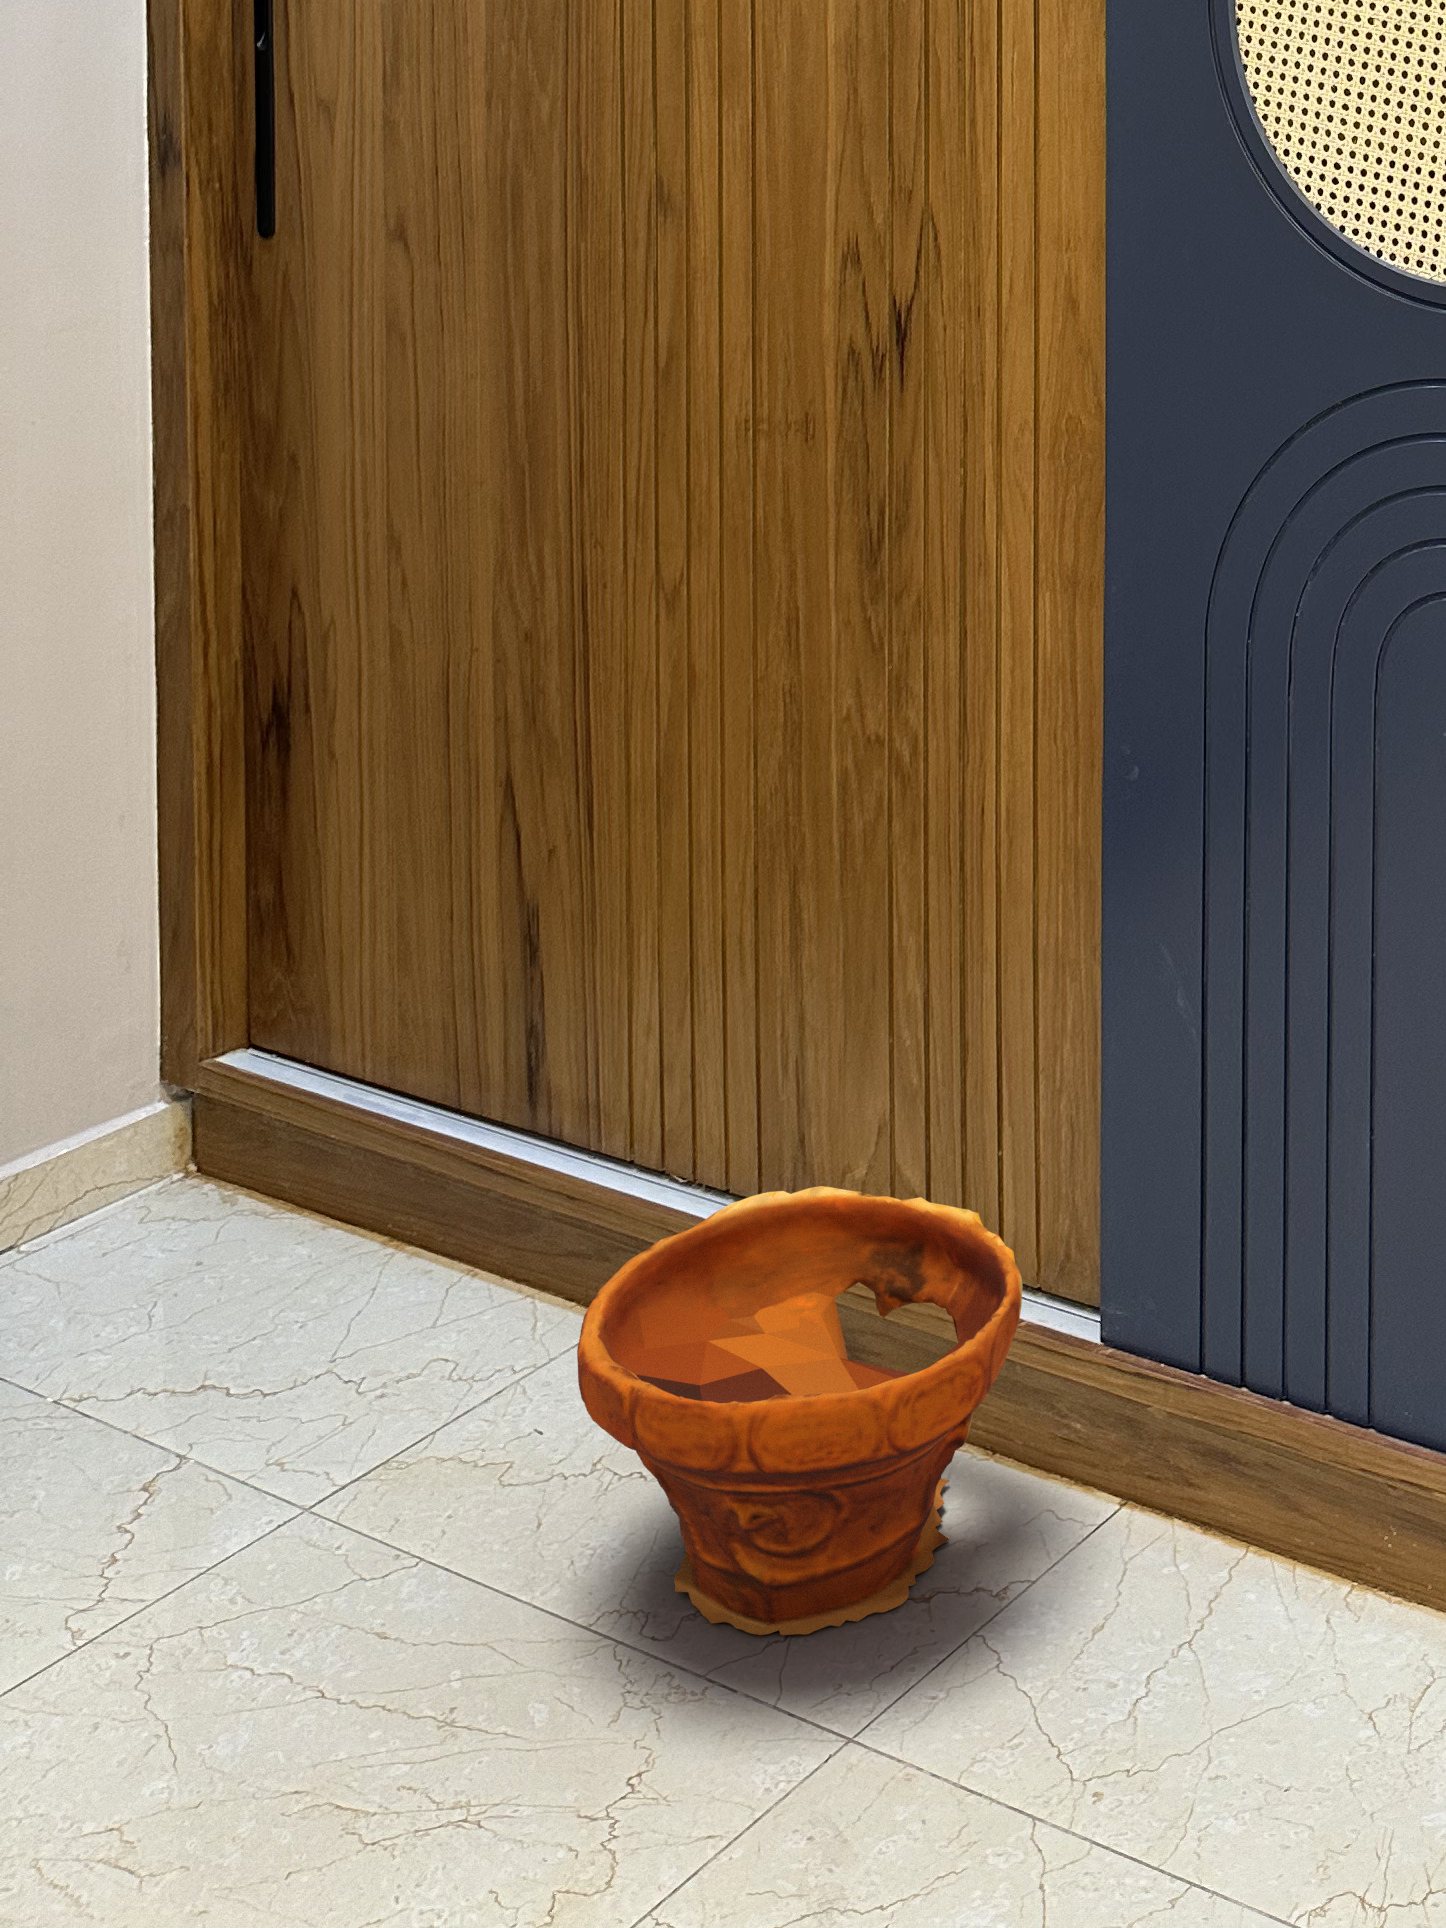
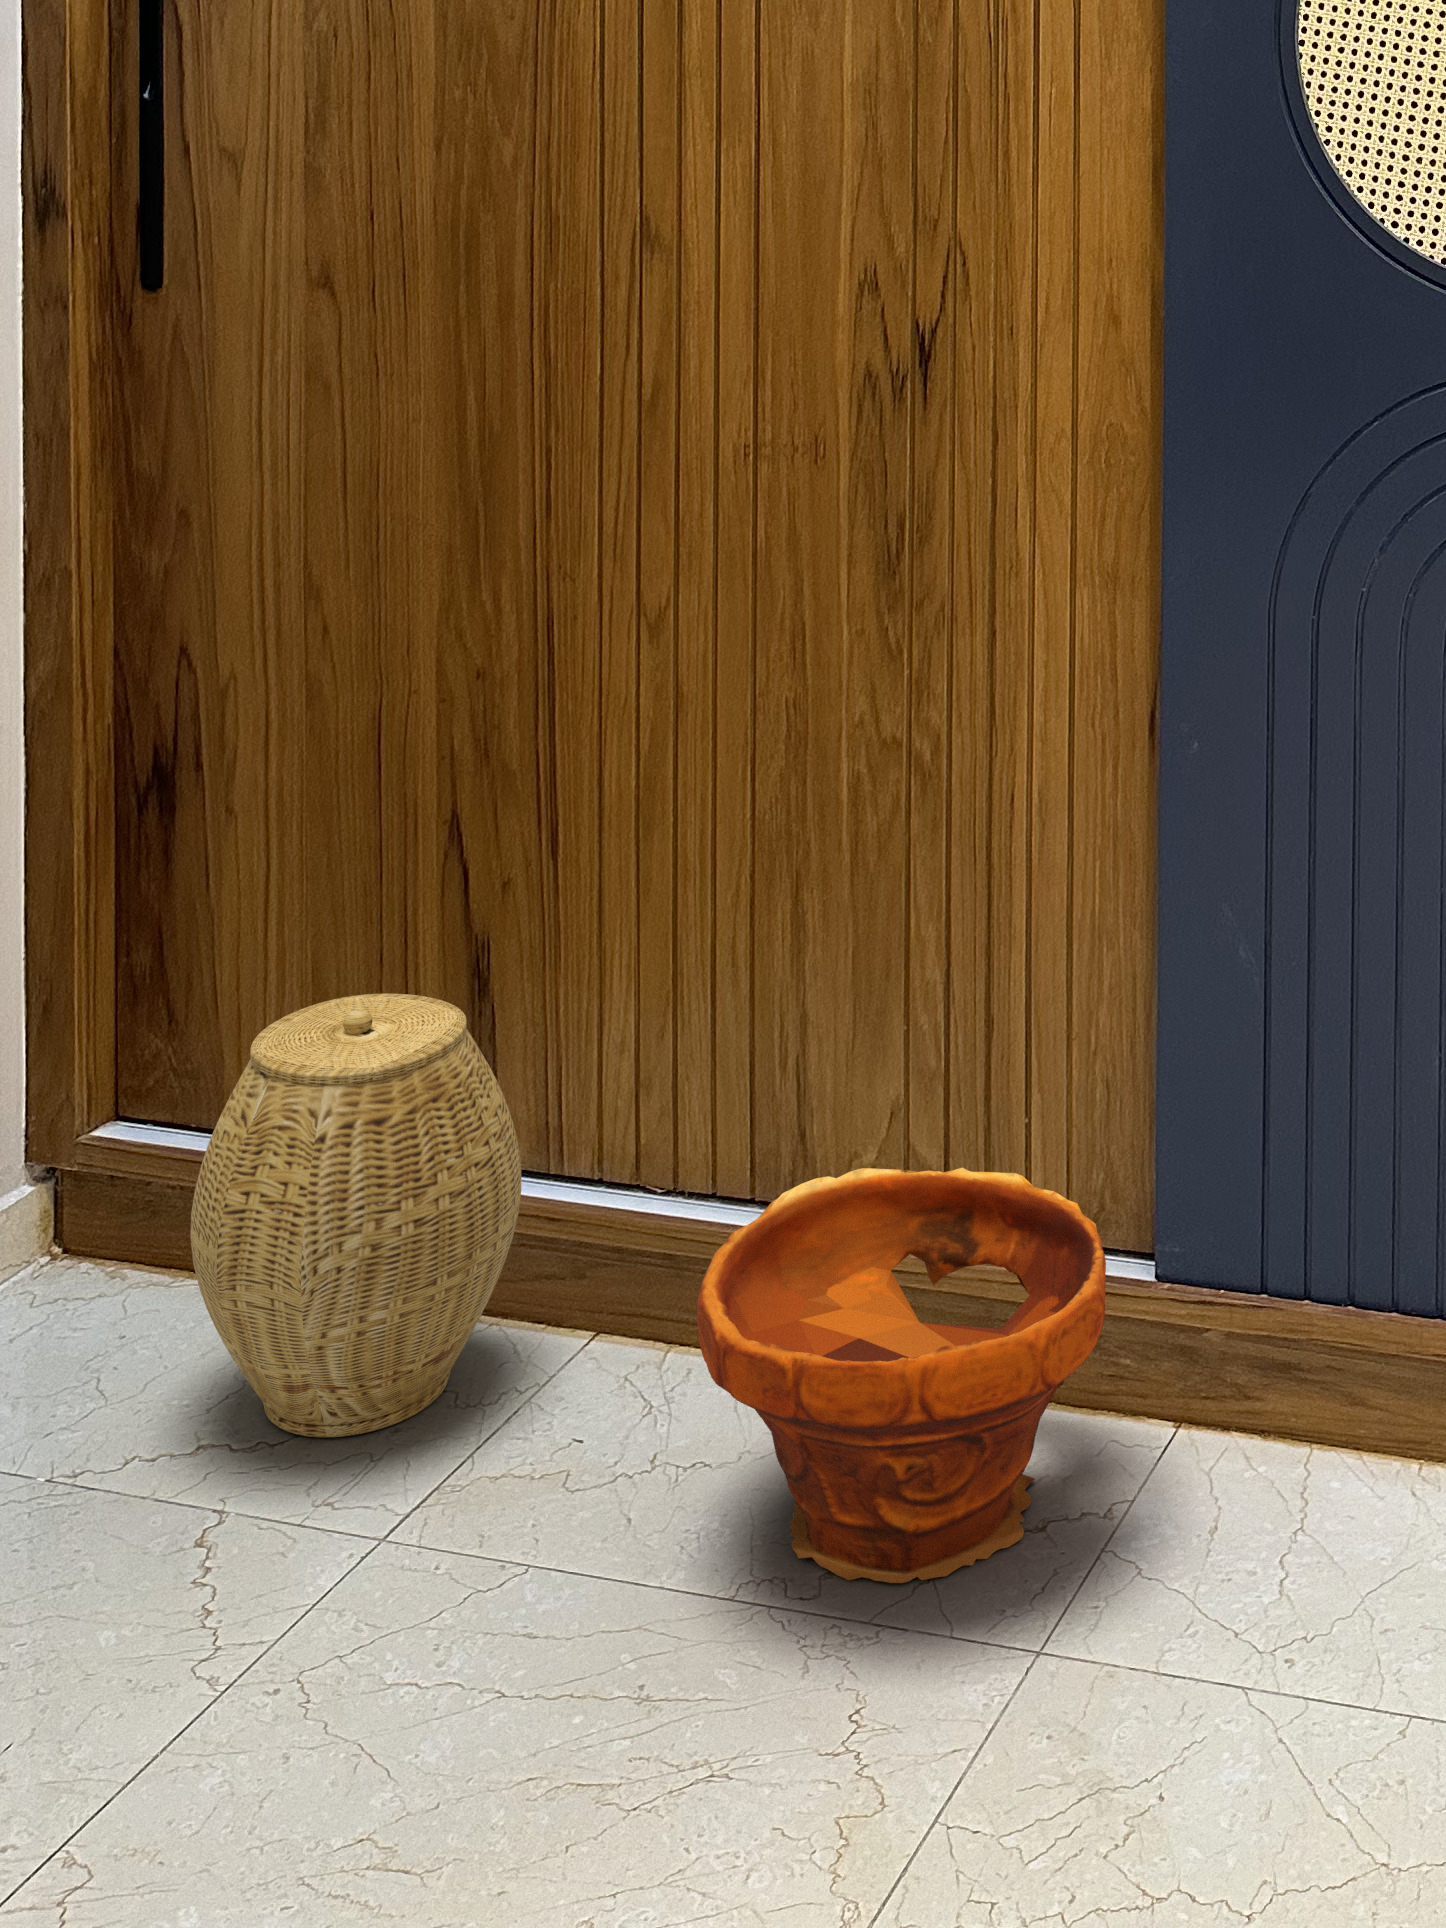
woven basket: none [203,954,535,1395] -> present [190,994,521,1437]

